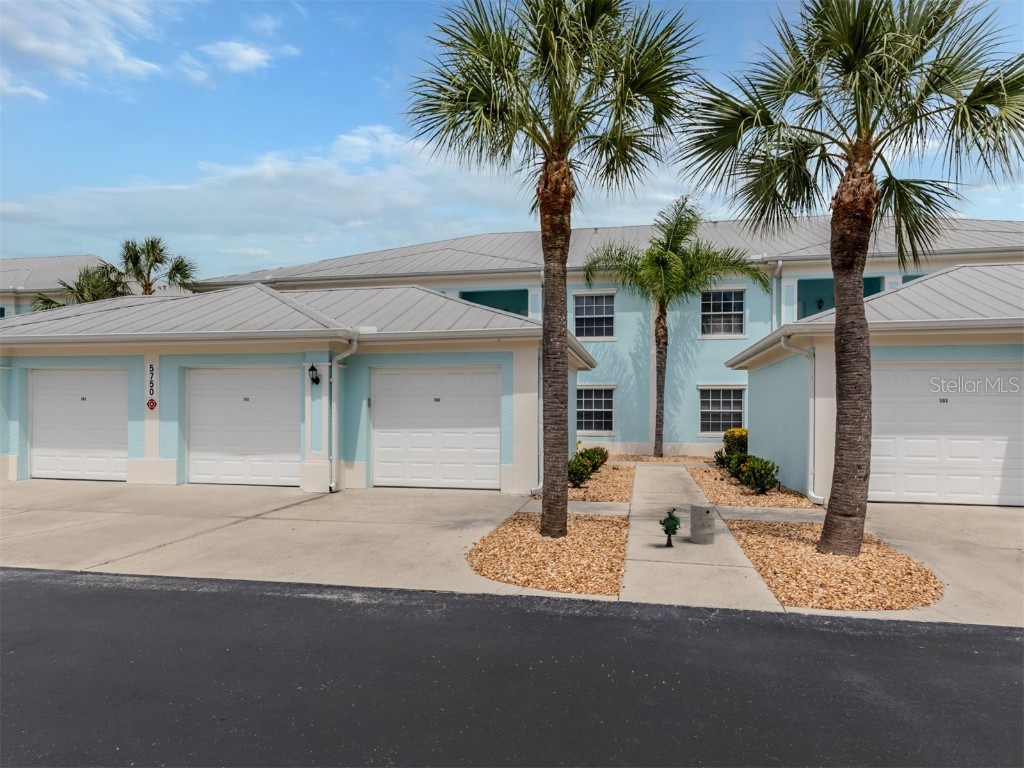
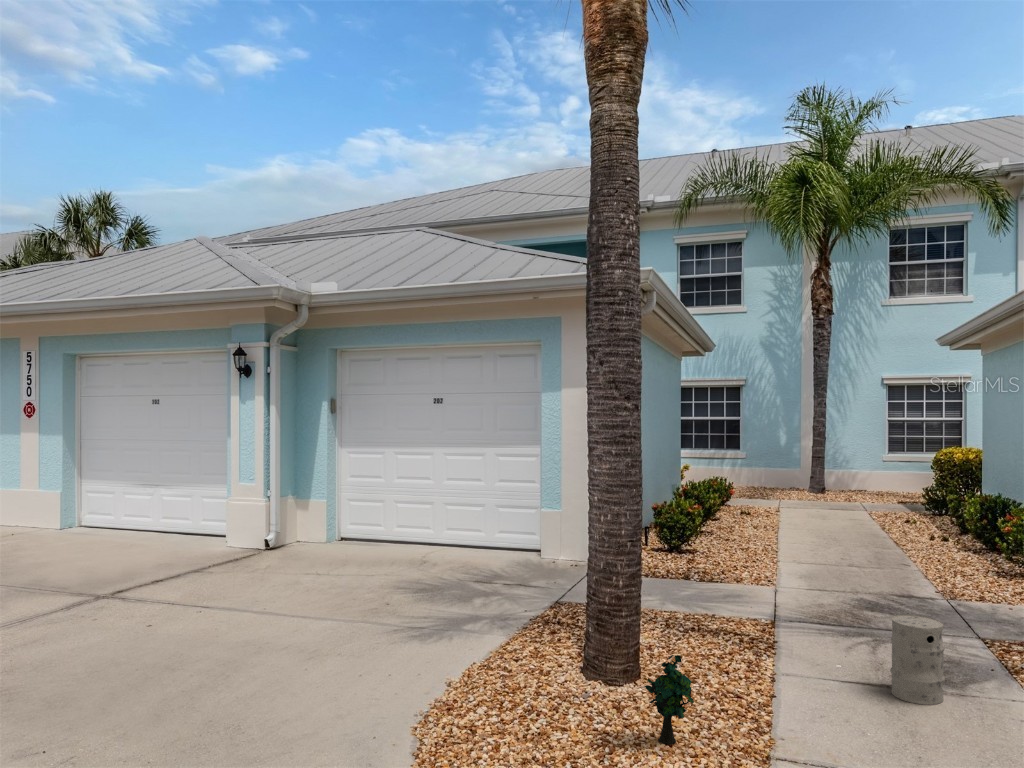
decorative plant: present [659,508,681,547] -> present [642,655,694,744]

